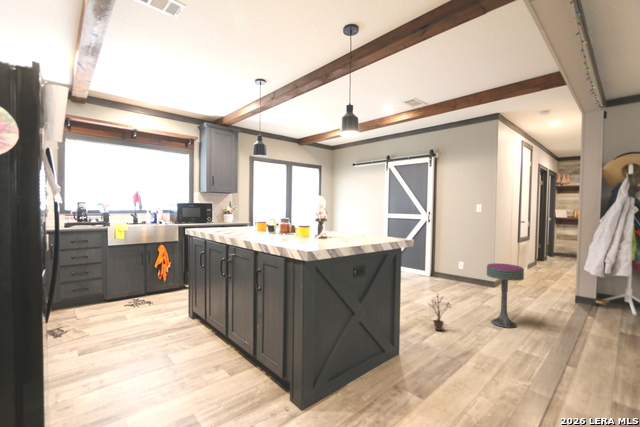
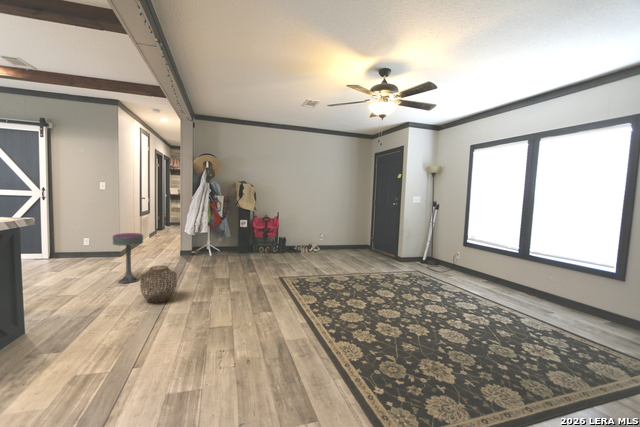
decorative plant: present [432,296,449,330] -> none [47,268,80,302]
woven basket: none [520,319,579,378] -> present [140,265,176,302]

